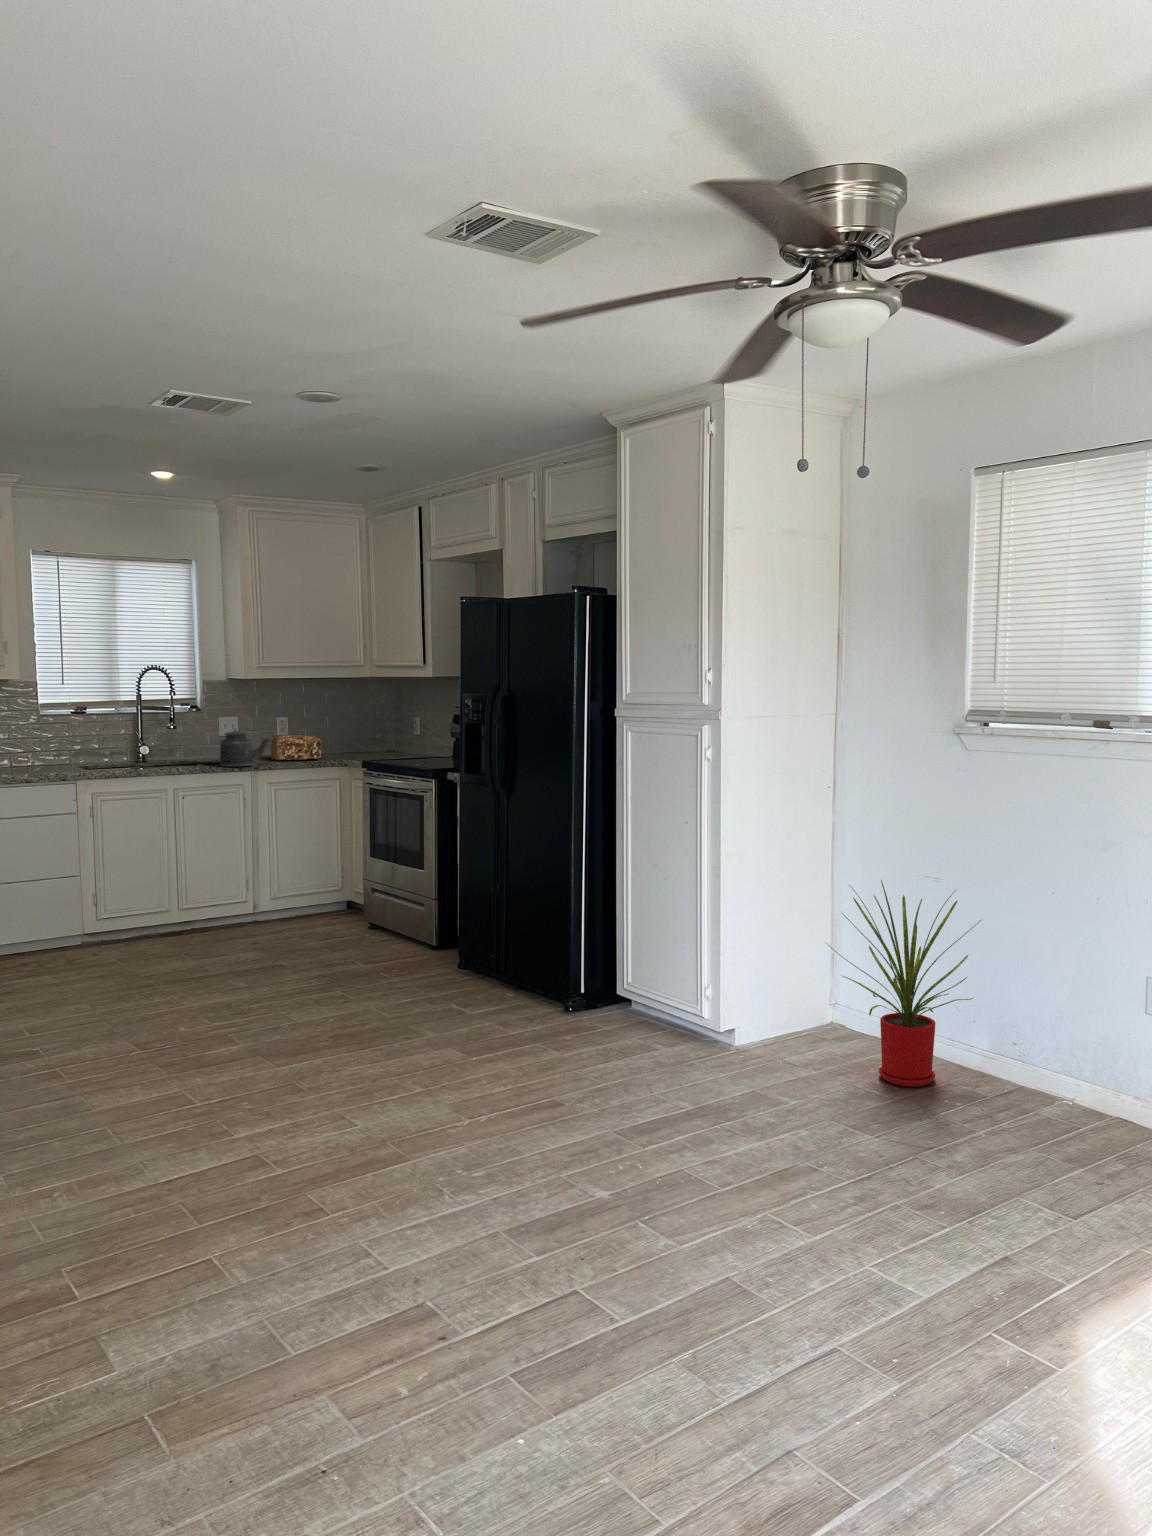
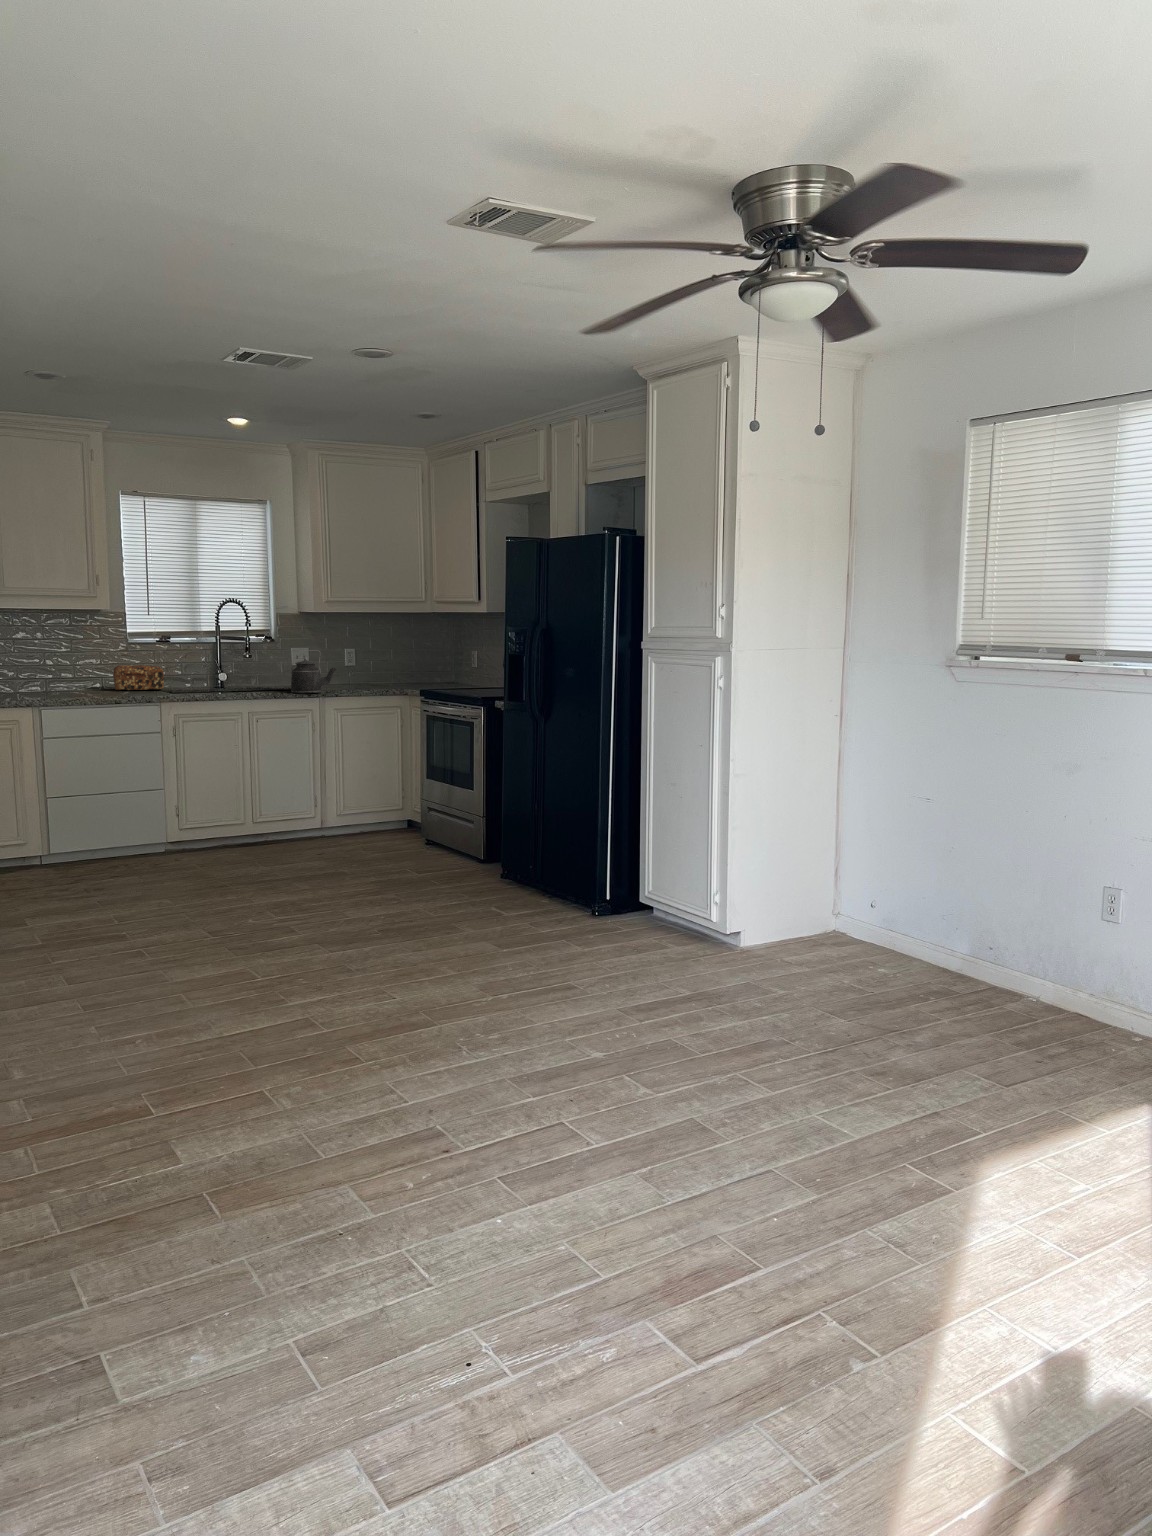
bread loaf: present [270,735,322,760] -> present [113,665,164,690]
house plant: present [831,880,981,1087] -> none [816,798,957,983]

